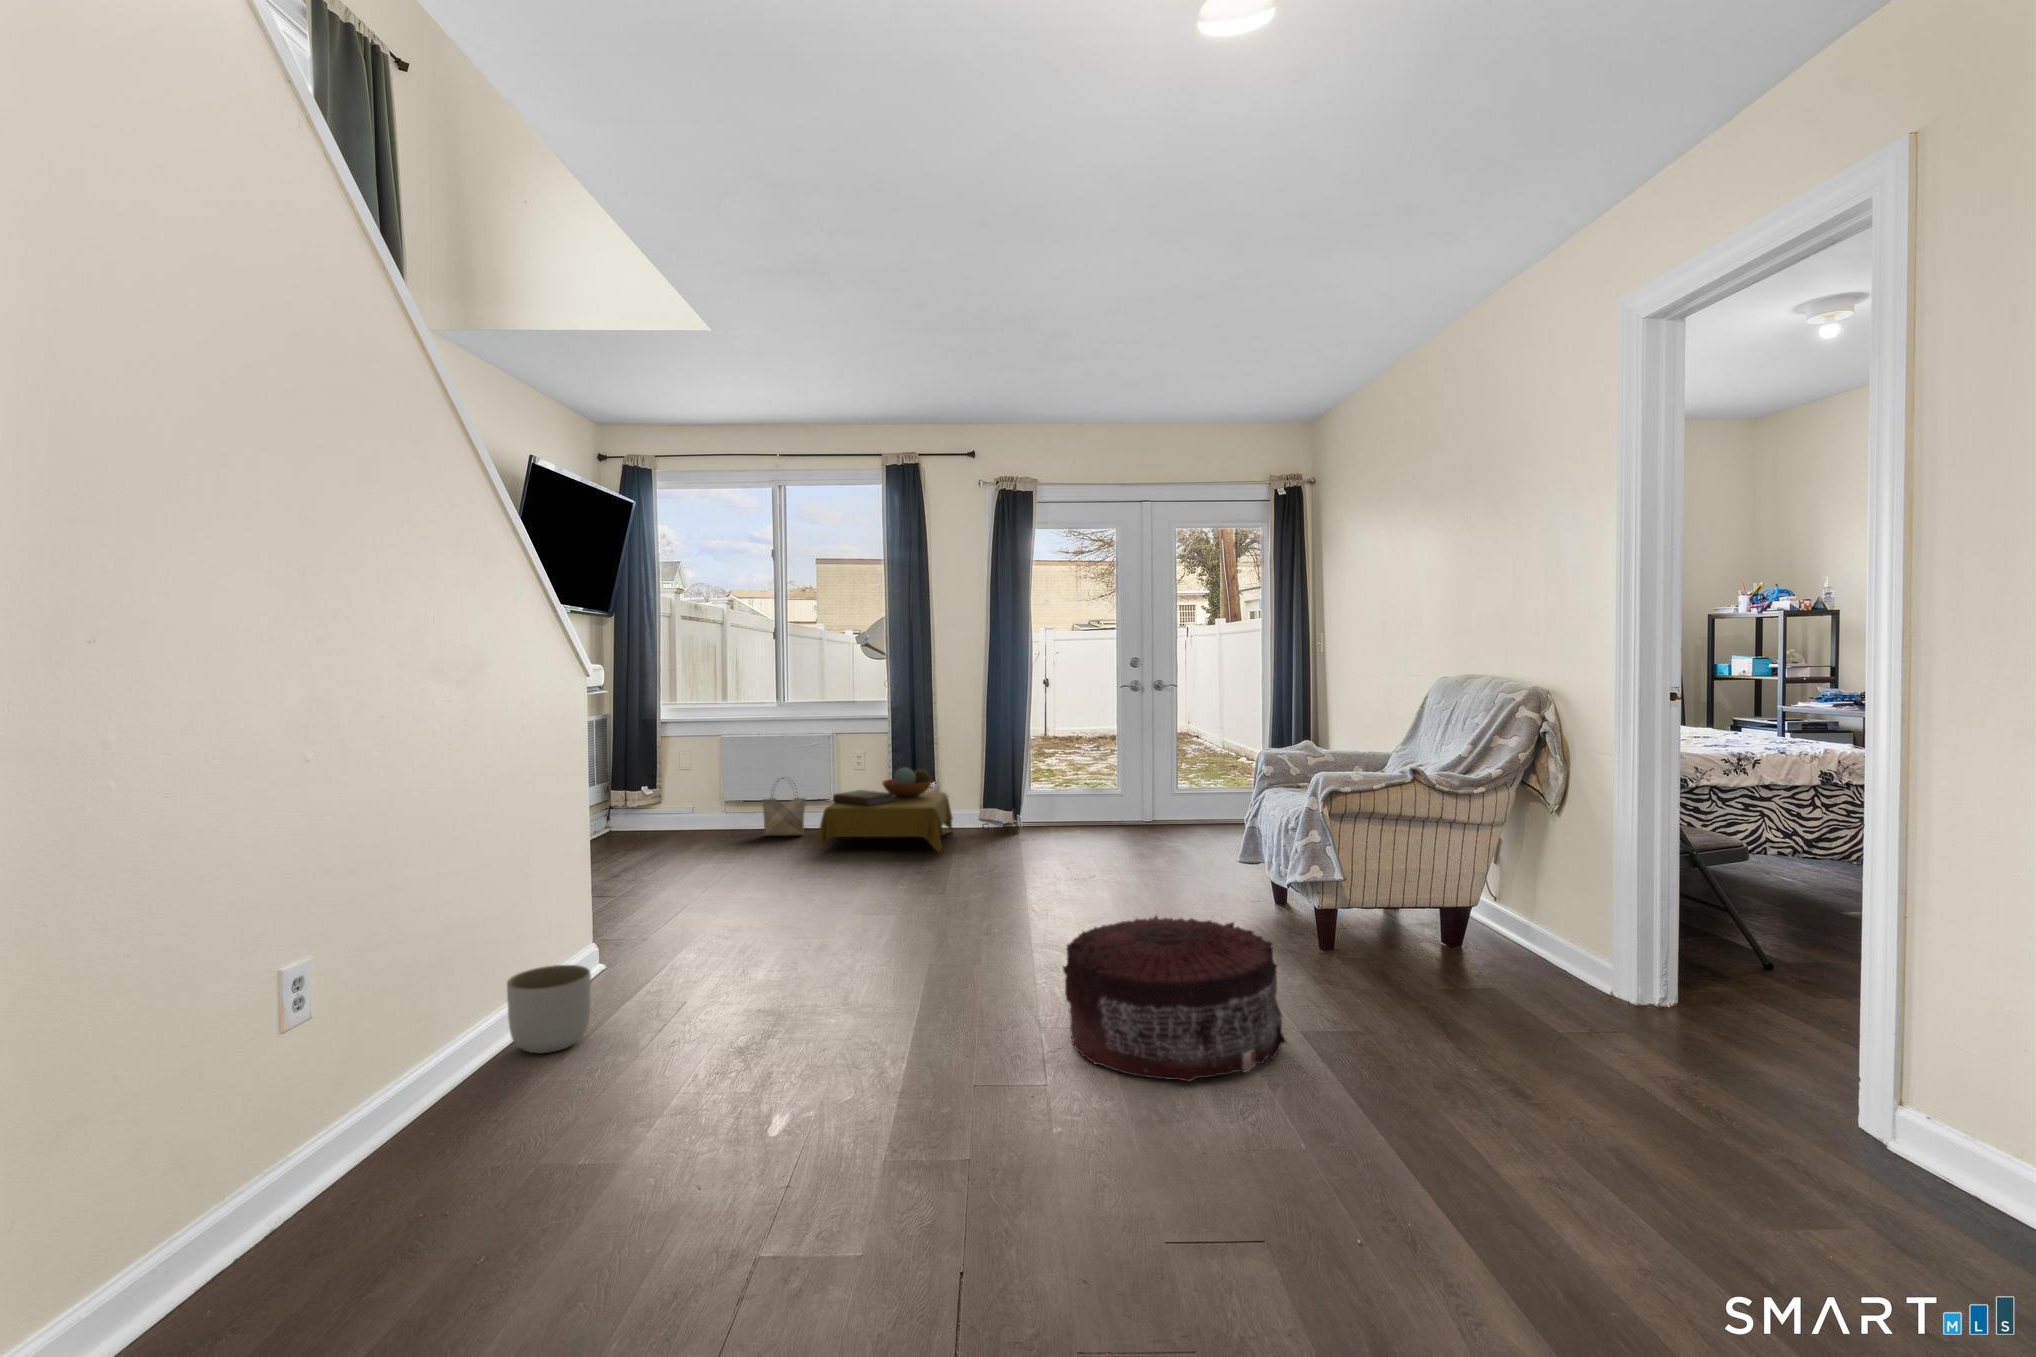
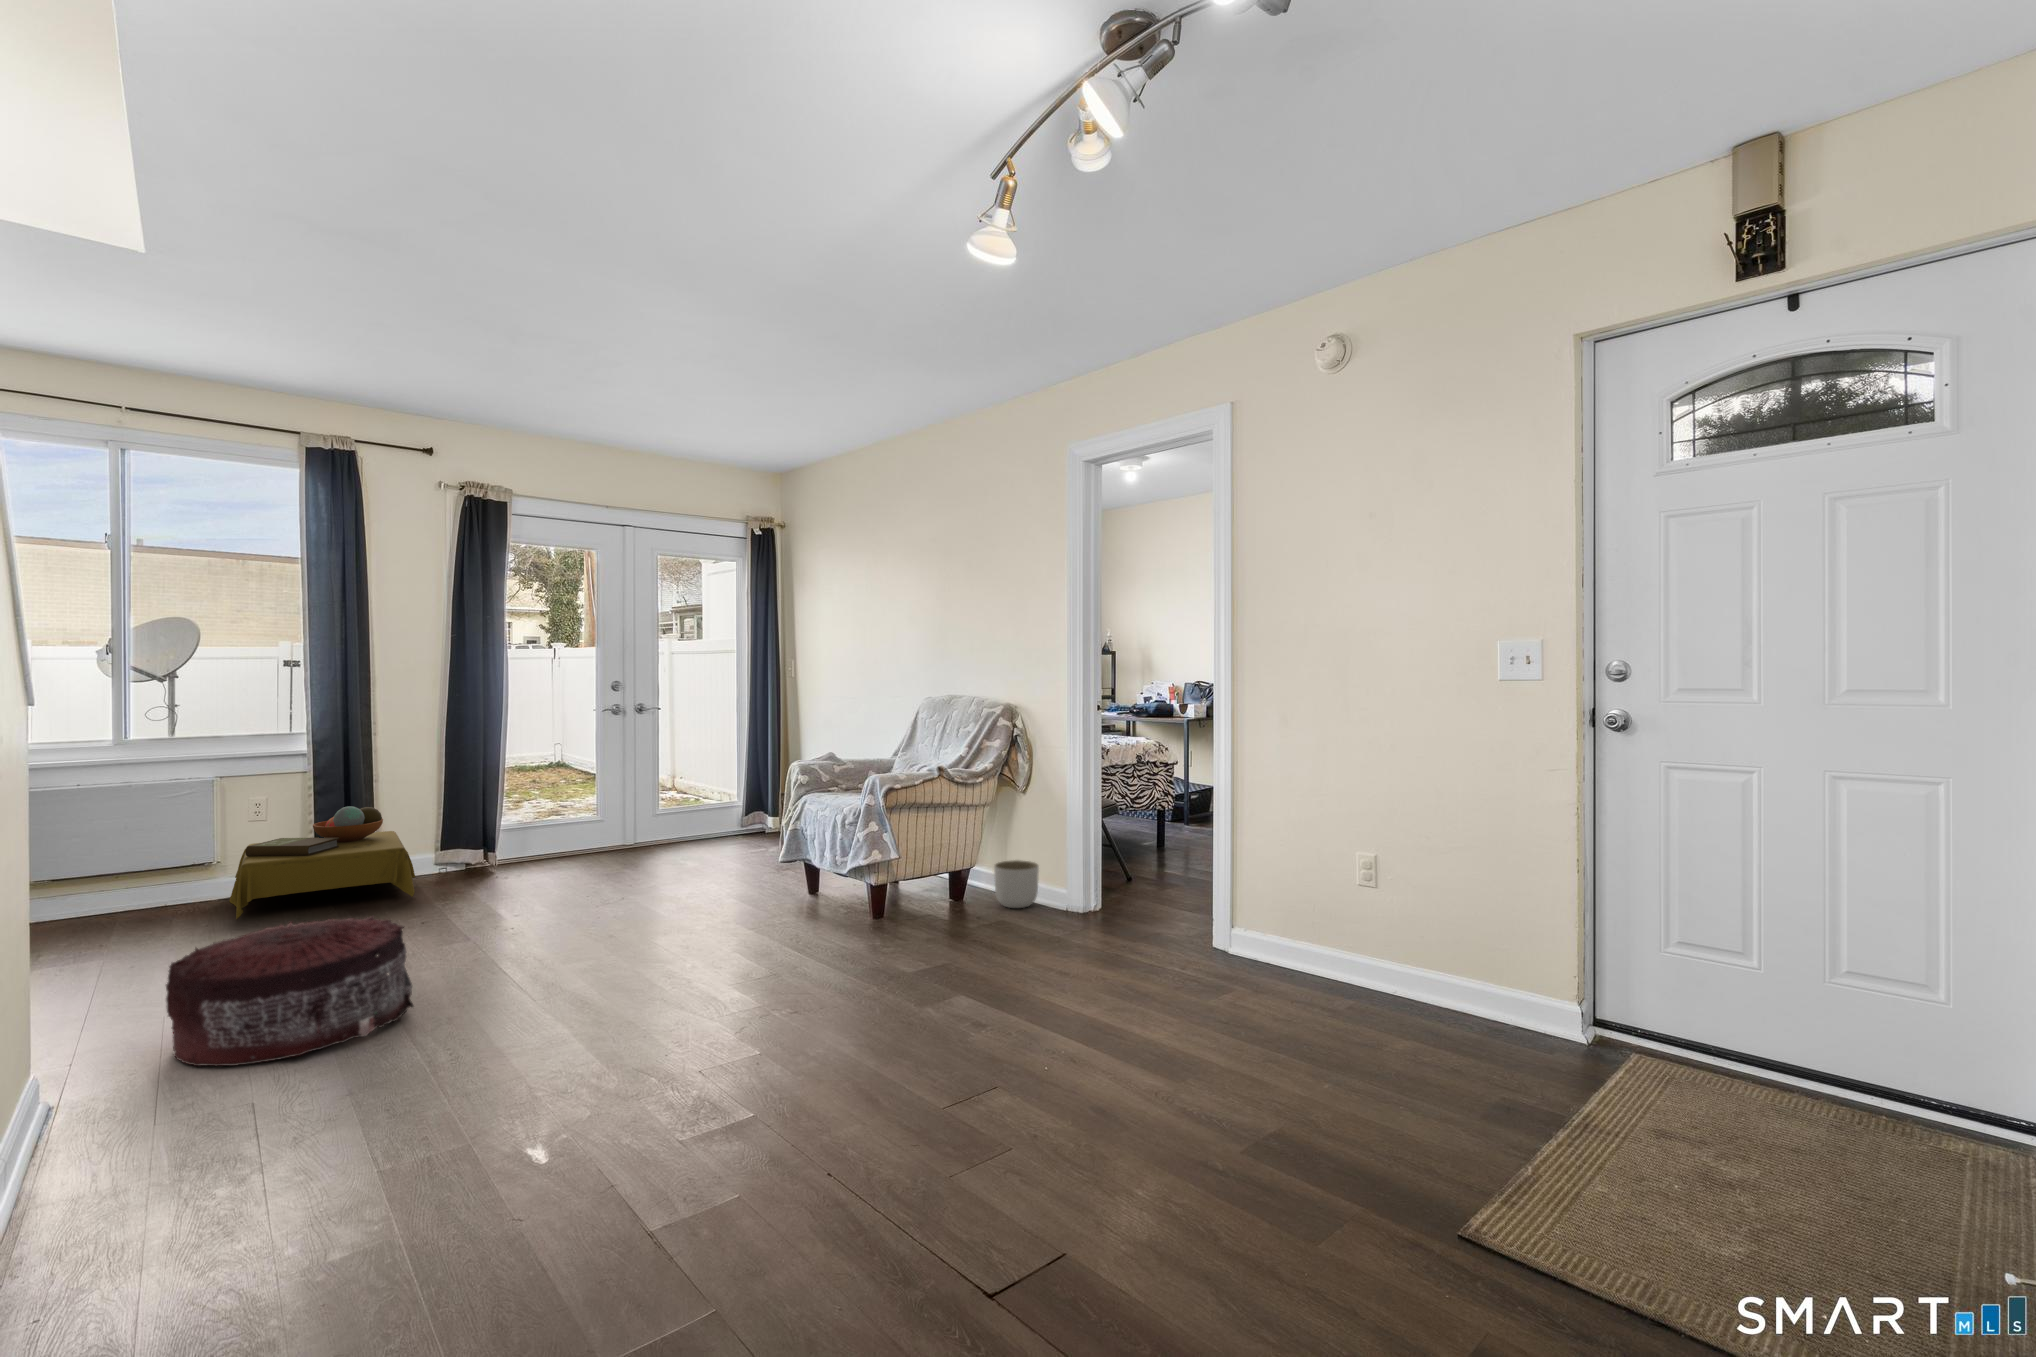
woven basket: present [763,778,806,836] -> none [107,833,183,912]
pouf: present [1063,916,1286,1081] -> present [166,916,413,1066]
planter: present [507,965,591,1053] -> present [994,860,1039,908]

